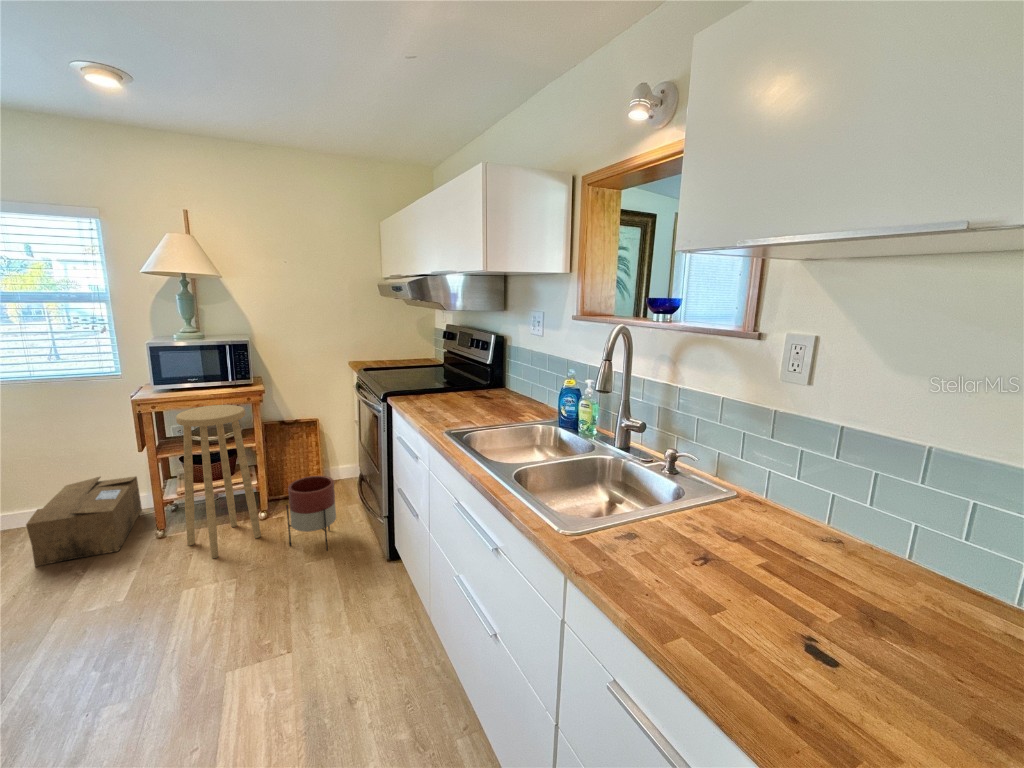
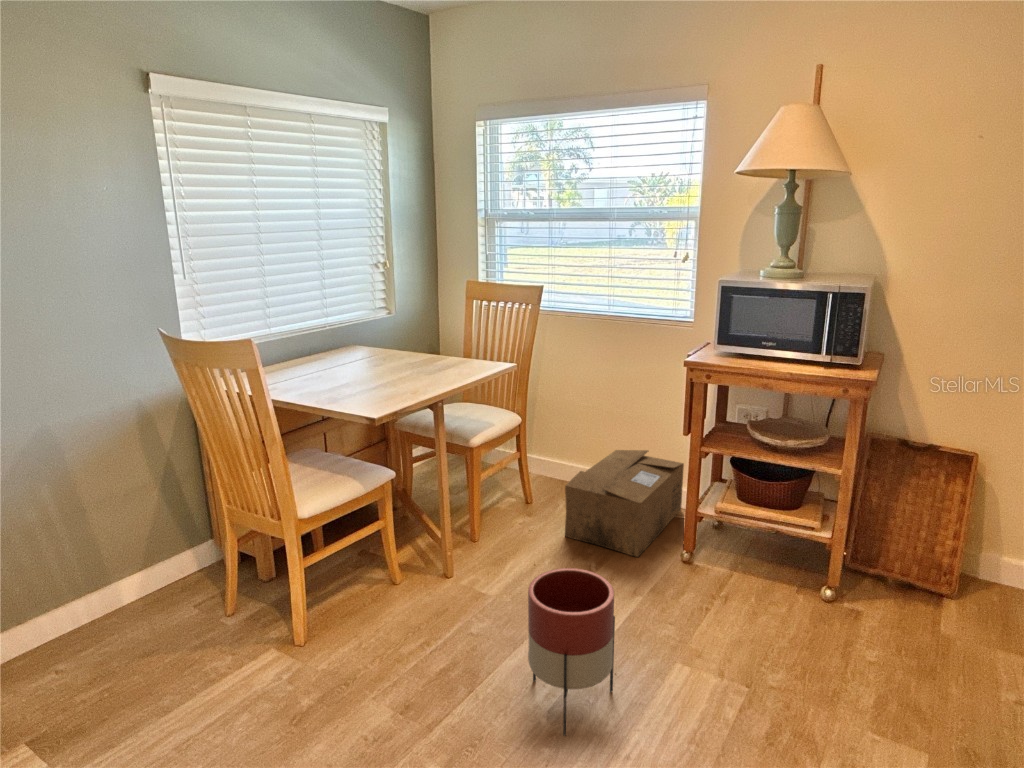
stool: present [176,405,261,558] -> none [711,389,834,633]
planter: present [286,476,336,551] -> present [528,568,615,736]

